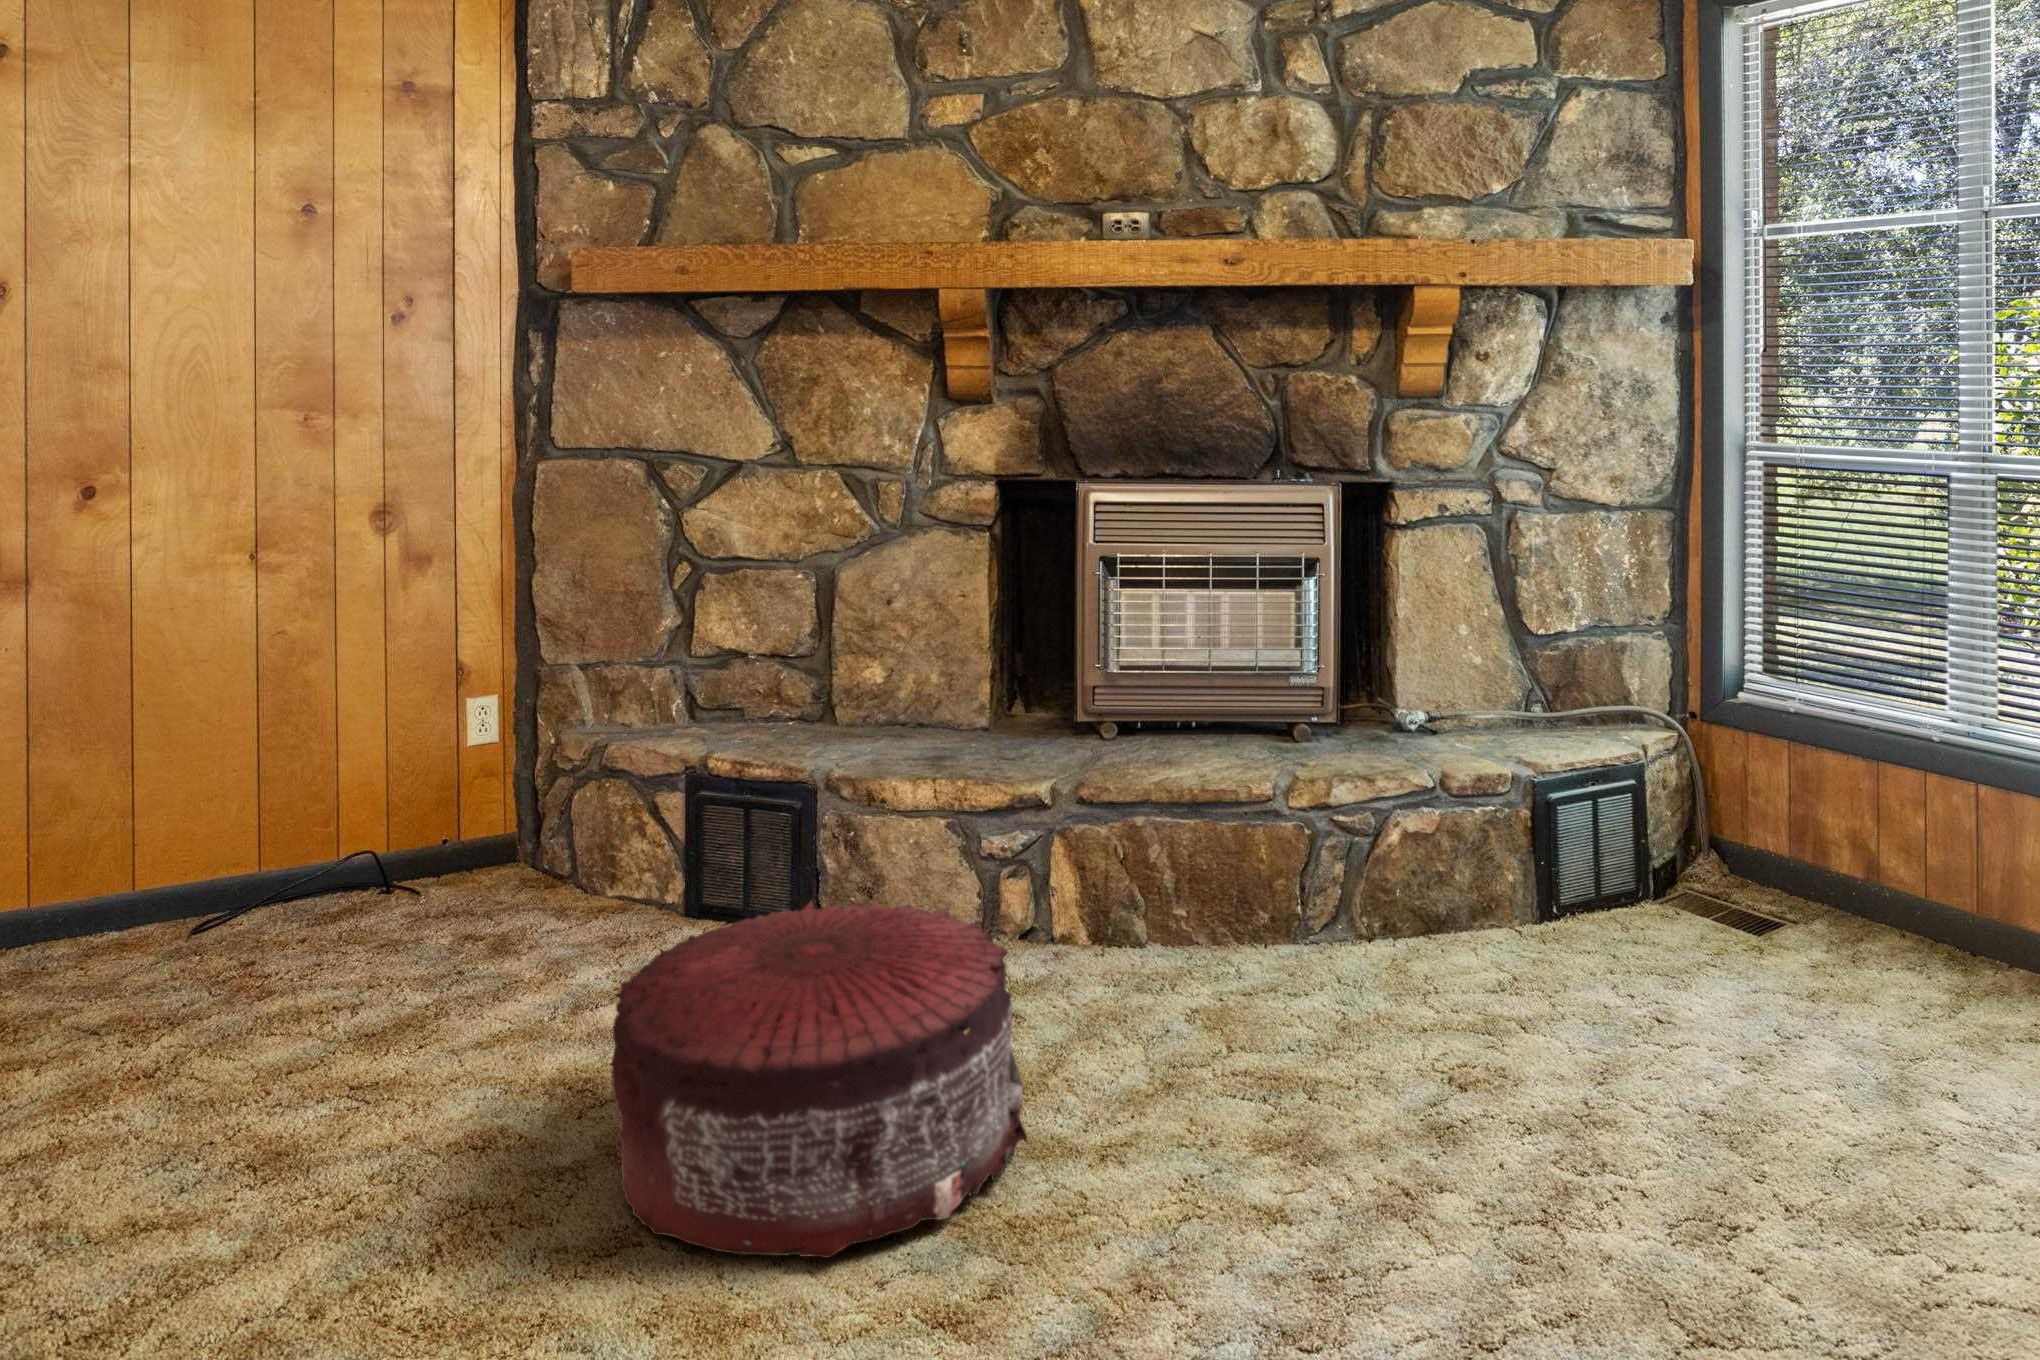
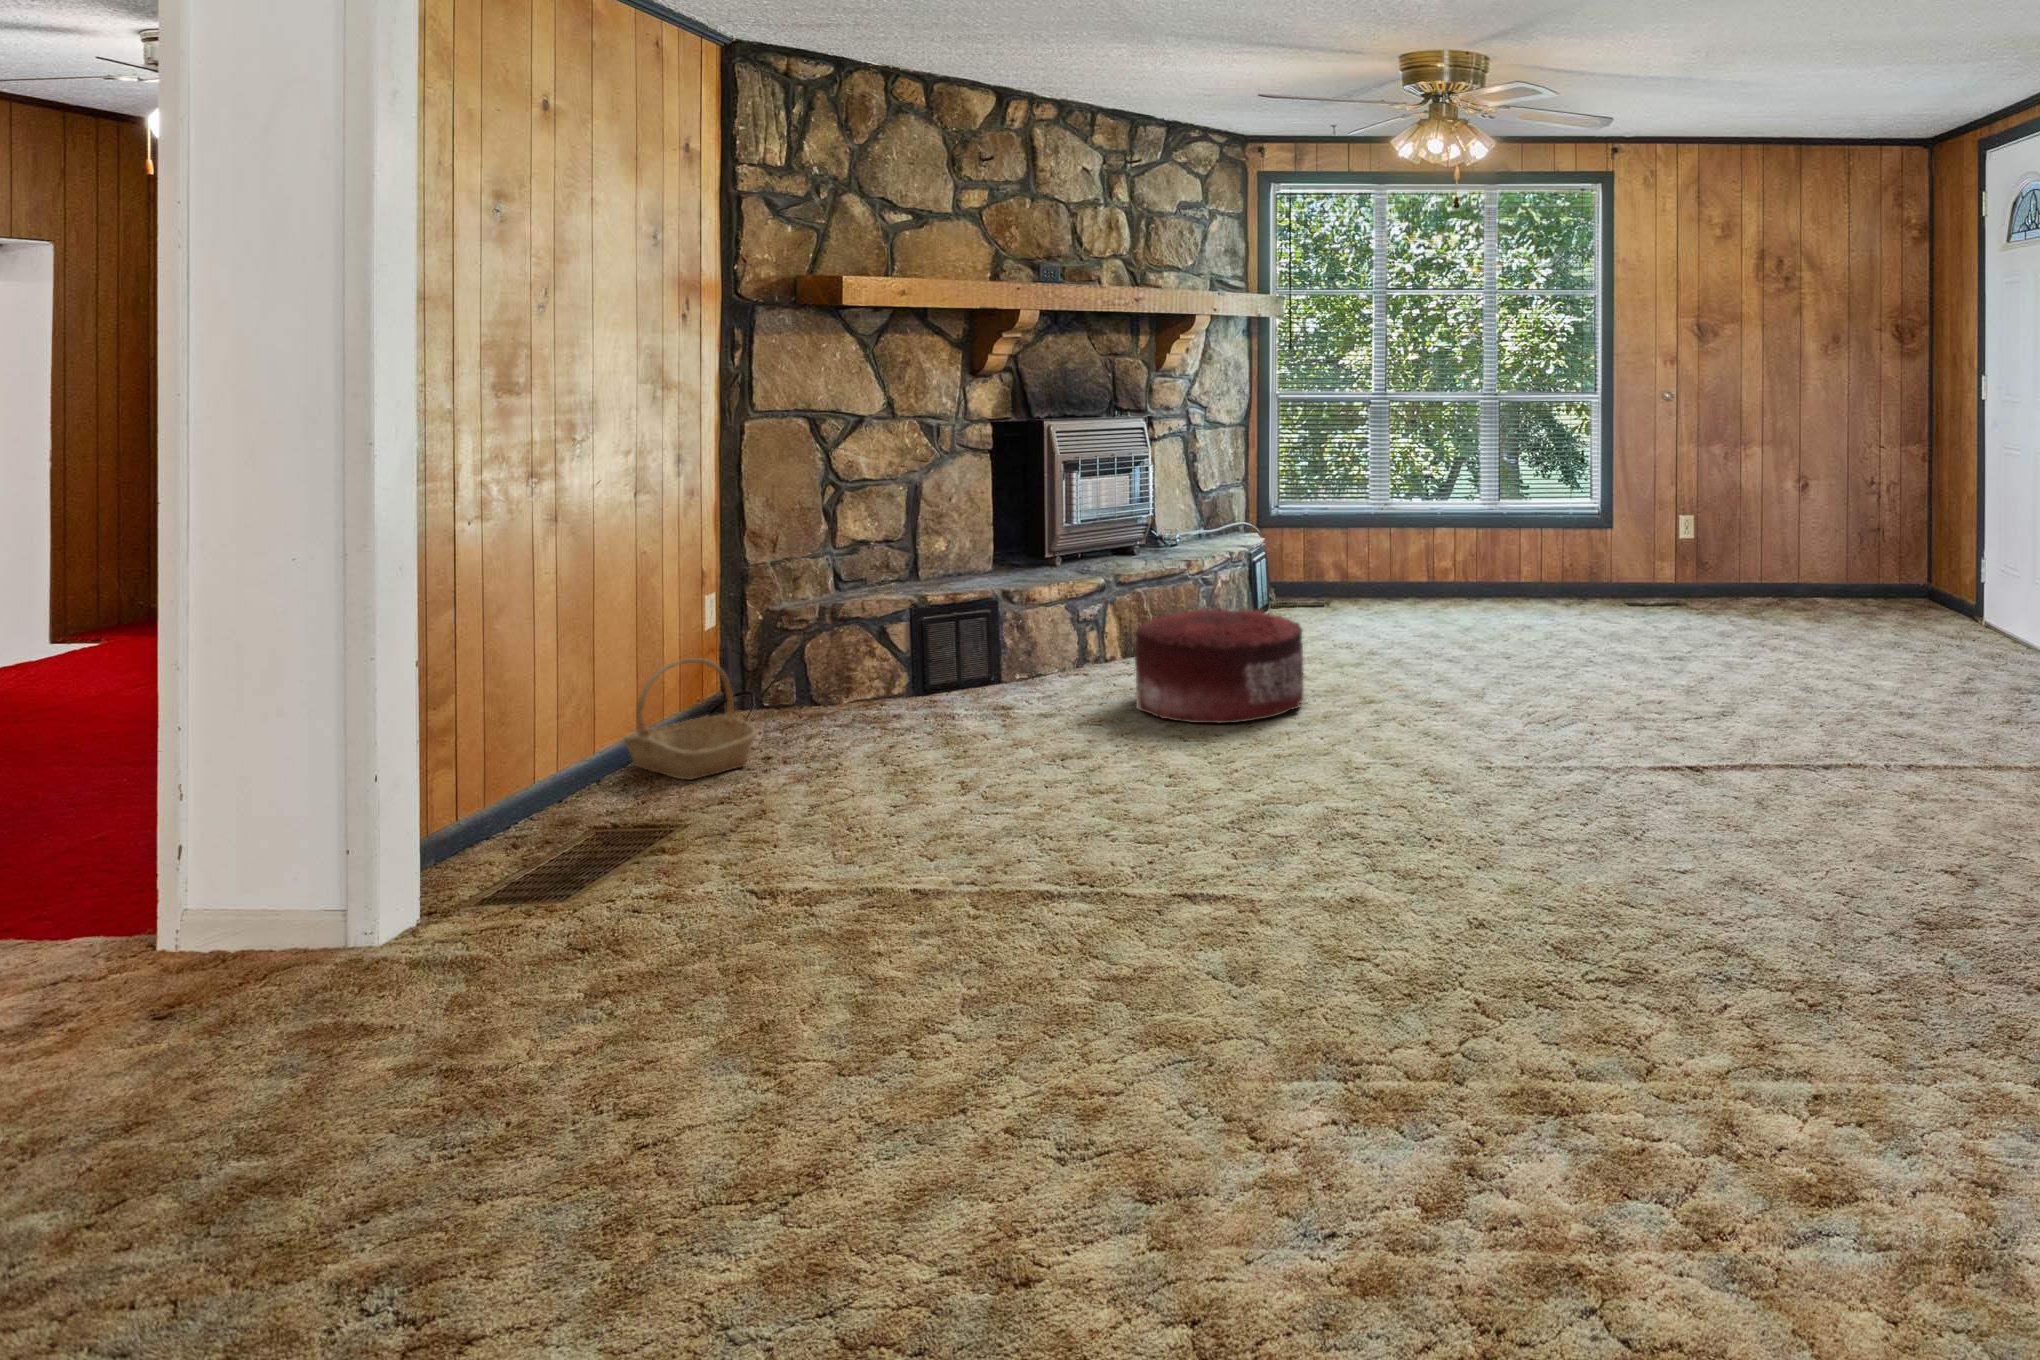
basket: none [29,802,243,988] -> present [623,658,758,780]

